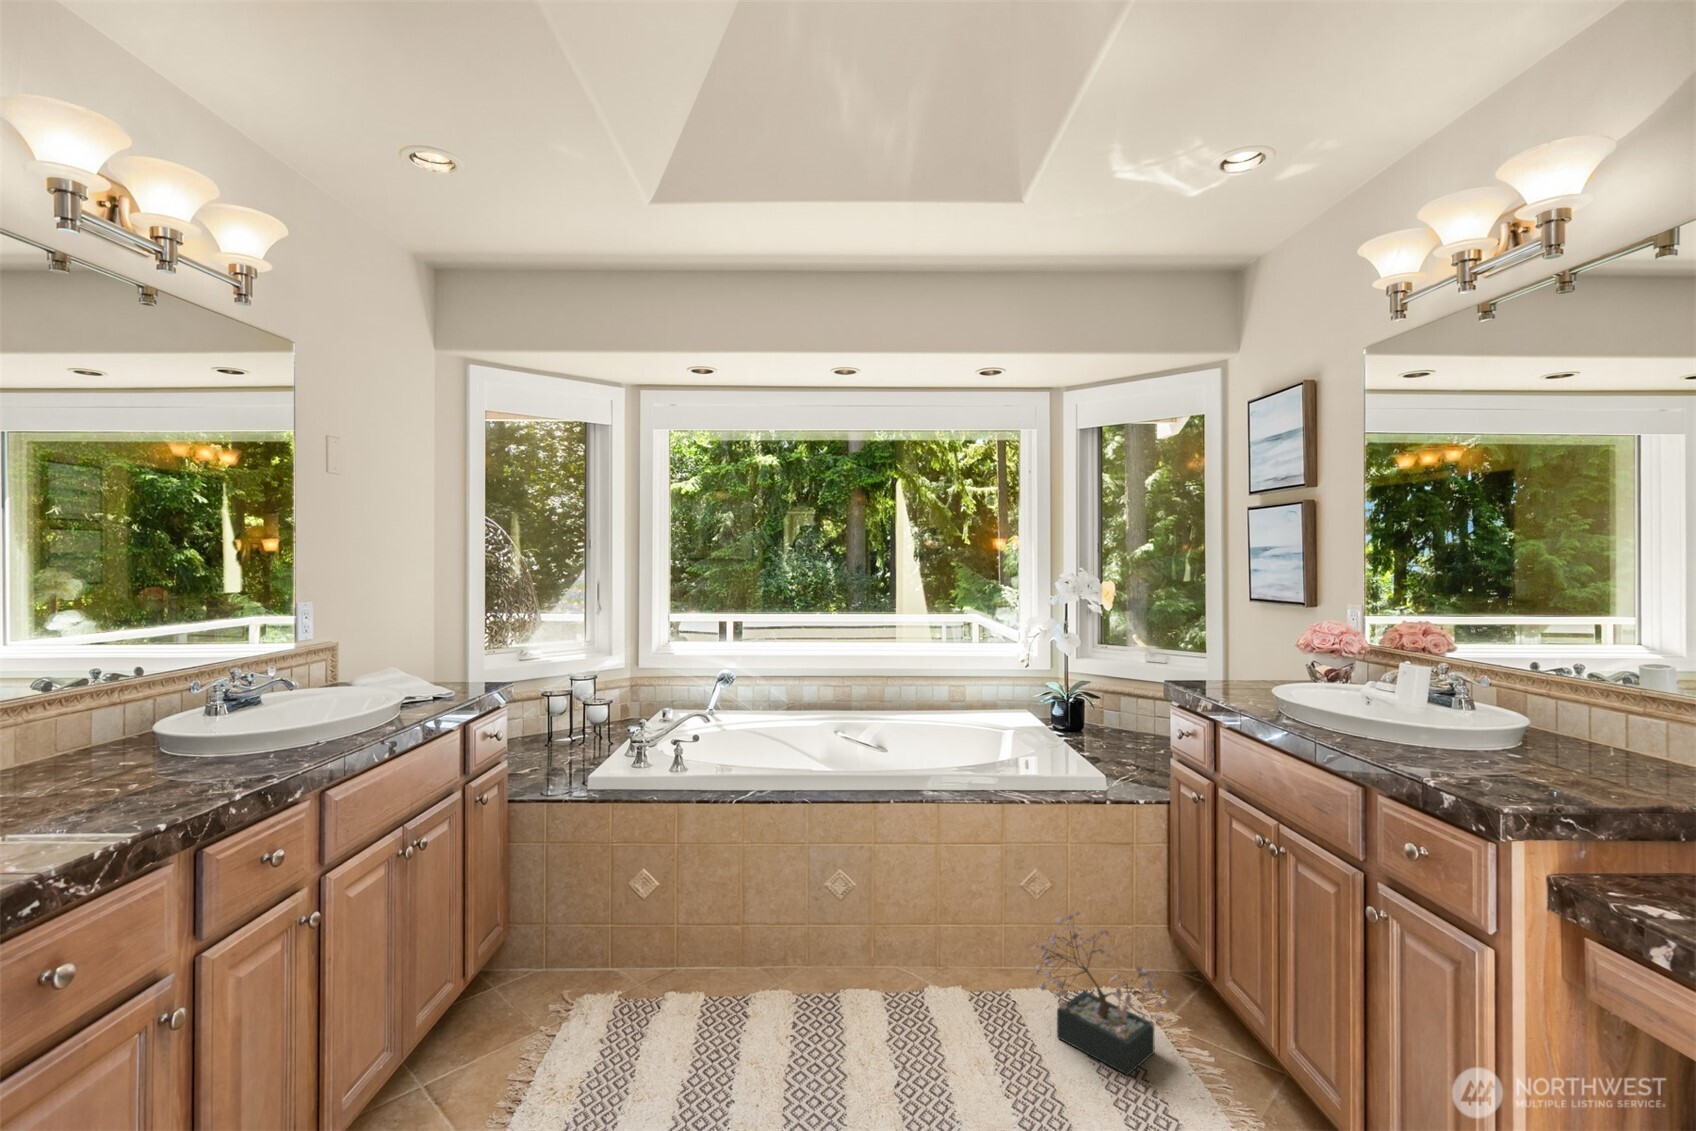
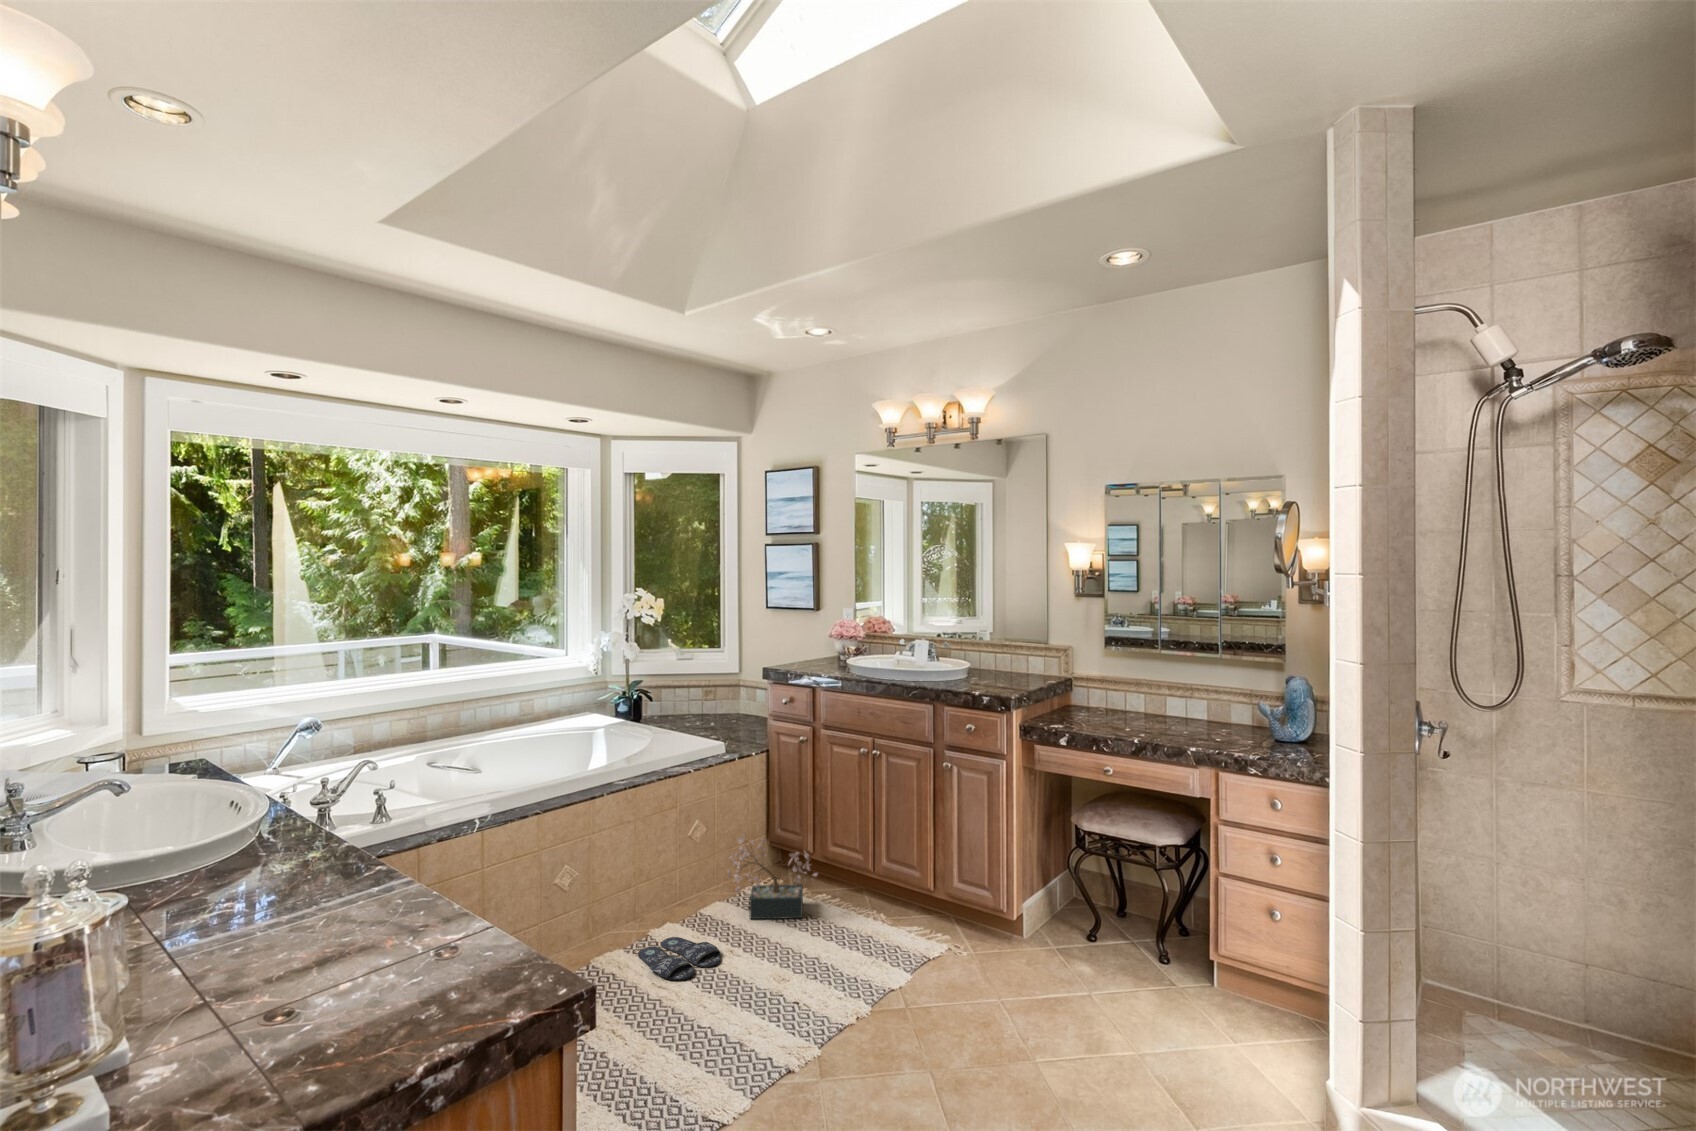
slippers: none [877,1010,971,1079] -> present [638,937,721,980]

